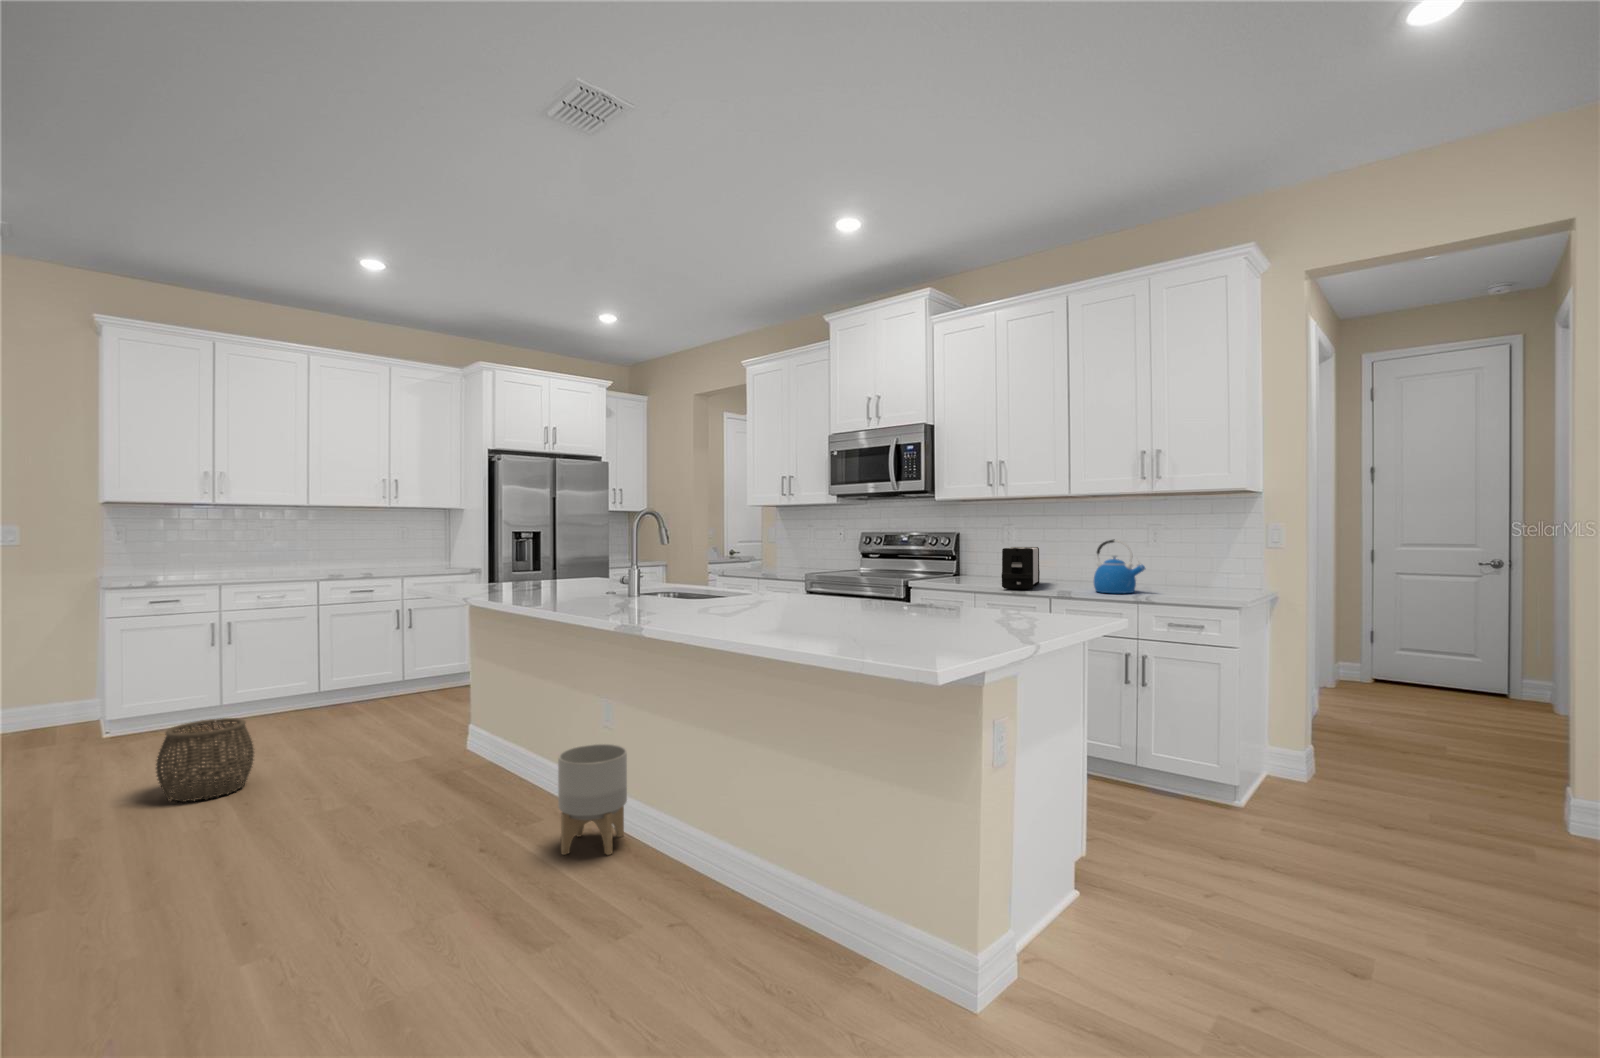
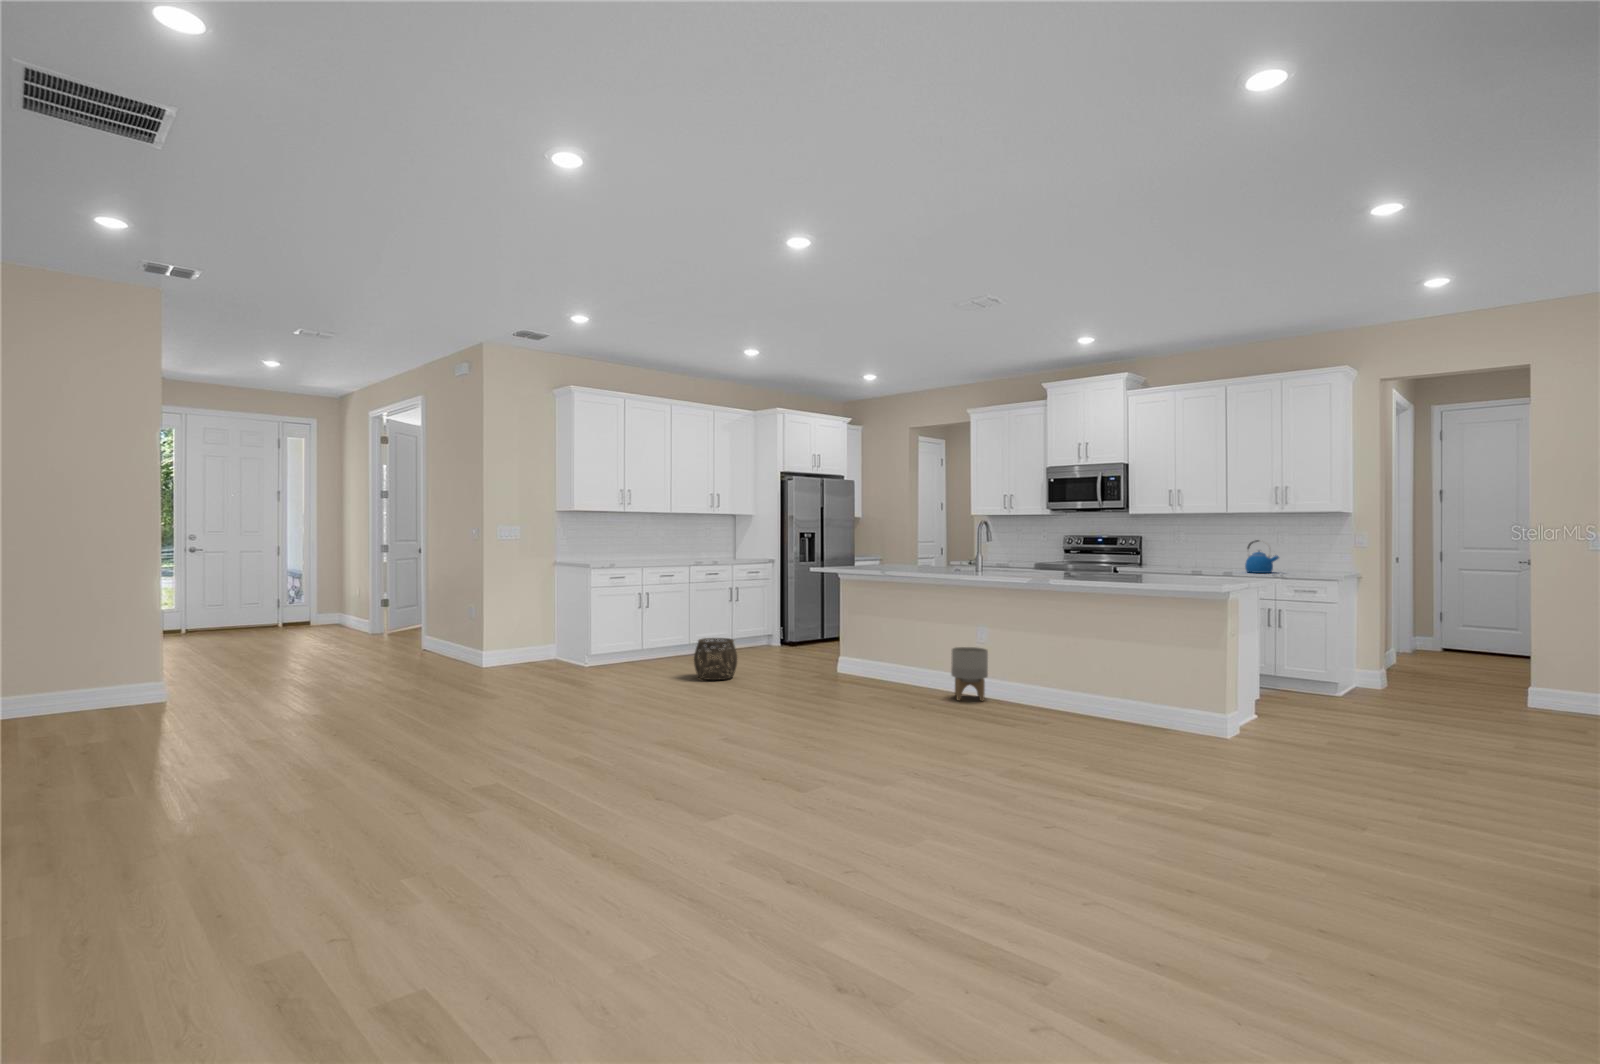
toaster: present [1002,547,1040,589] -> none [1184,545,1207,571]

